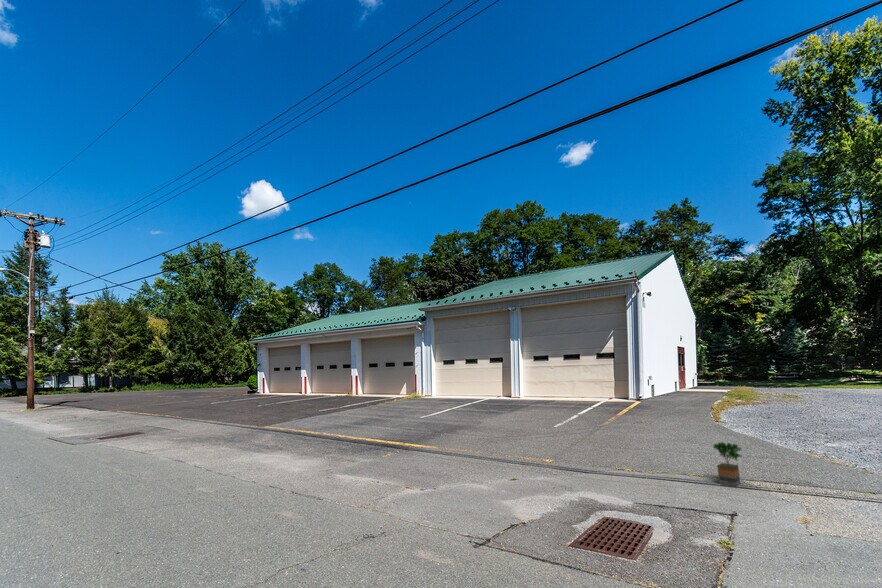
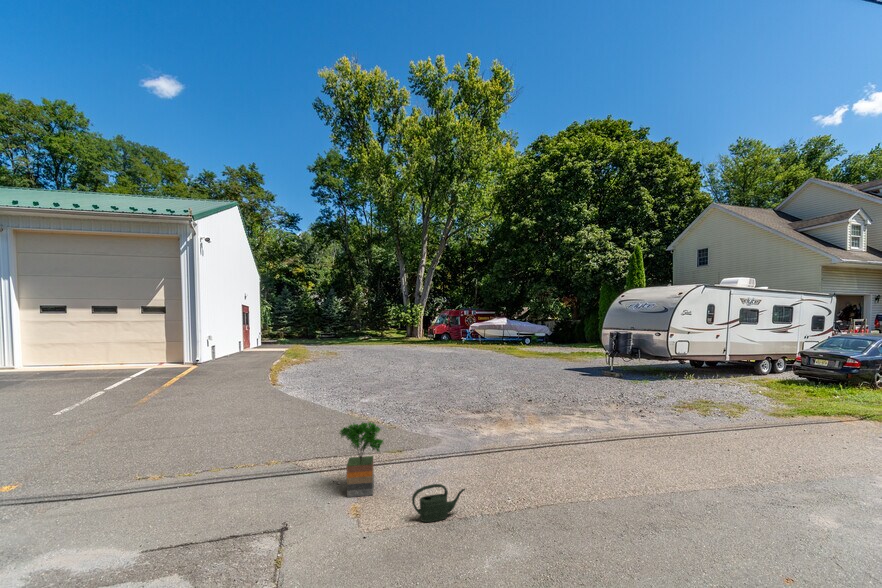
watering can: none [750,481,789,503] -> present [412,484,465,522]

